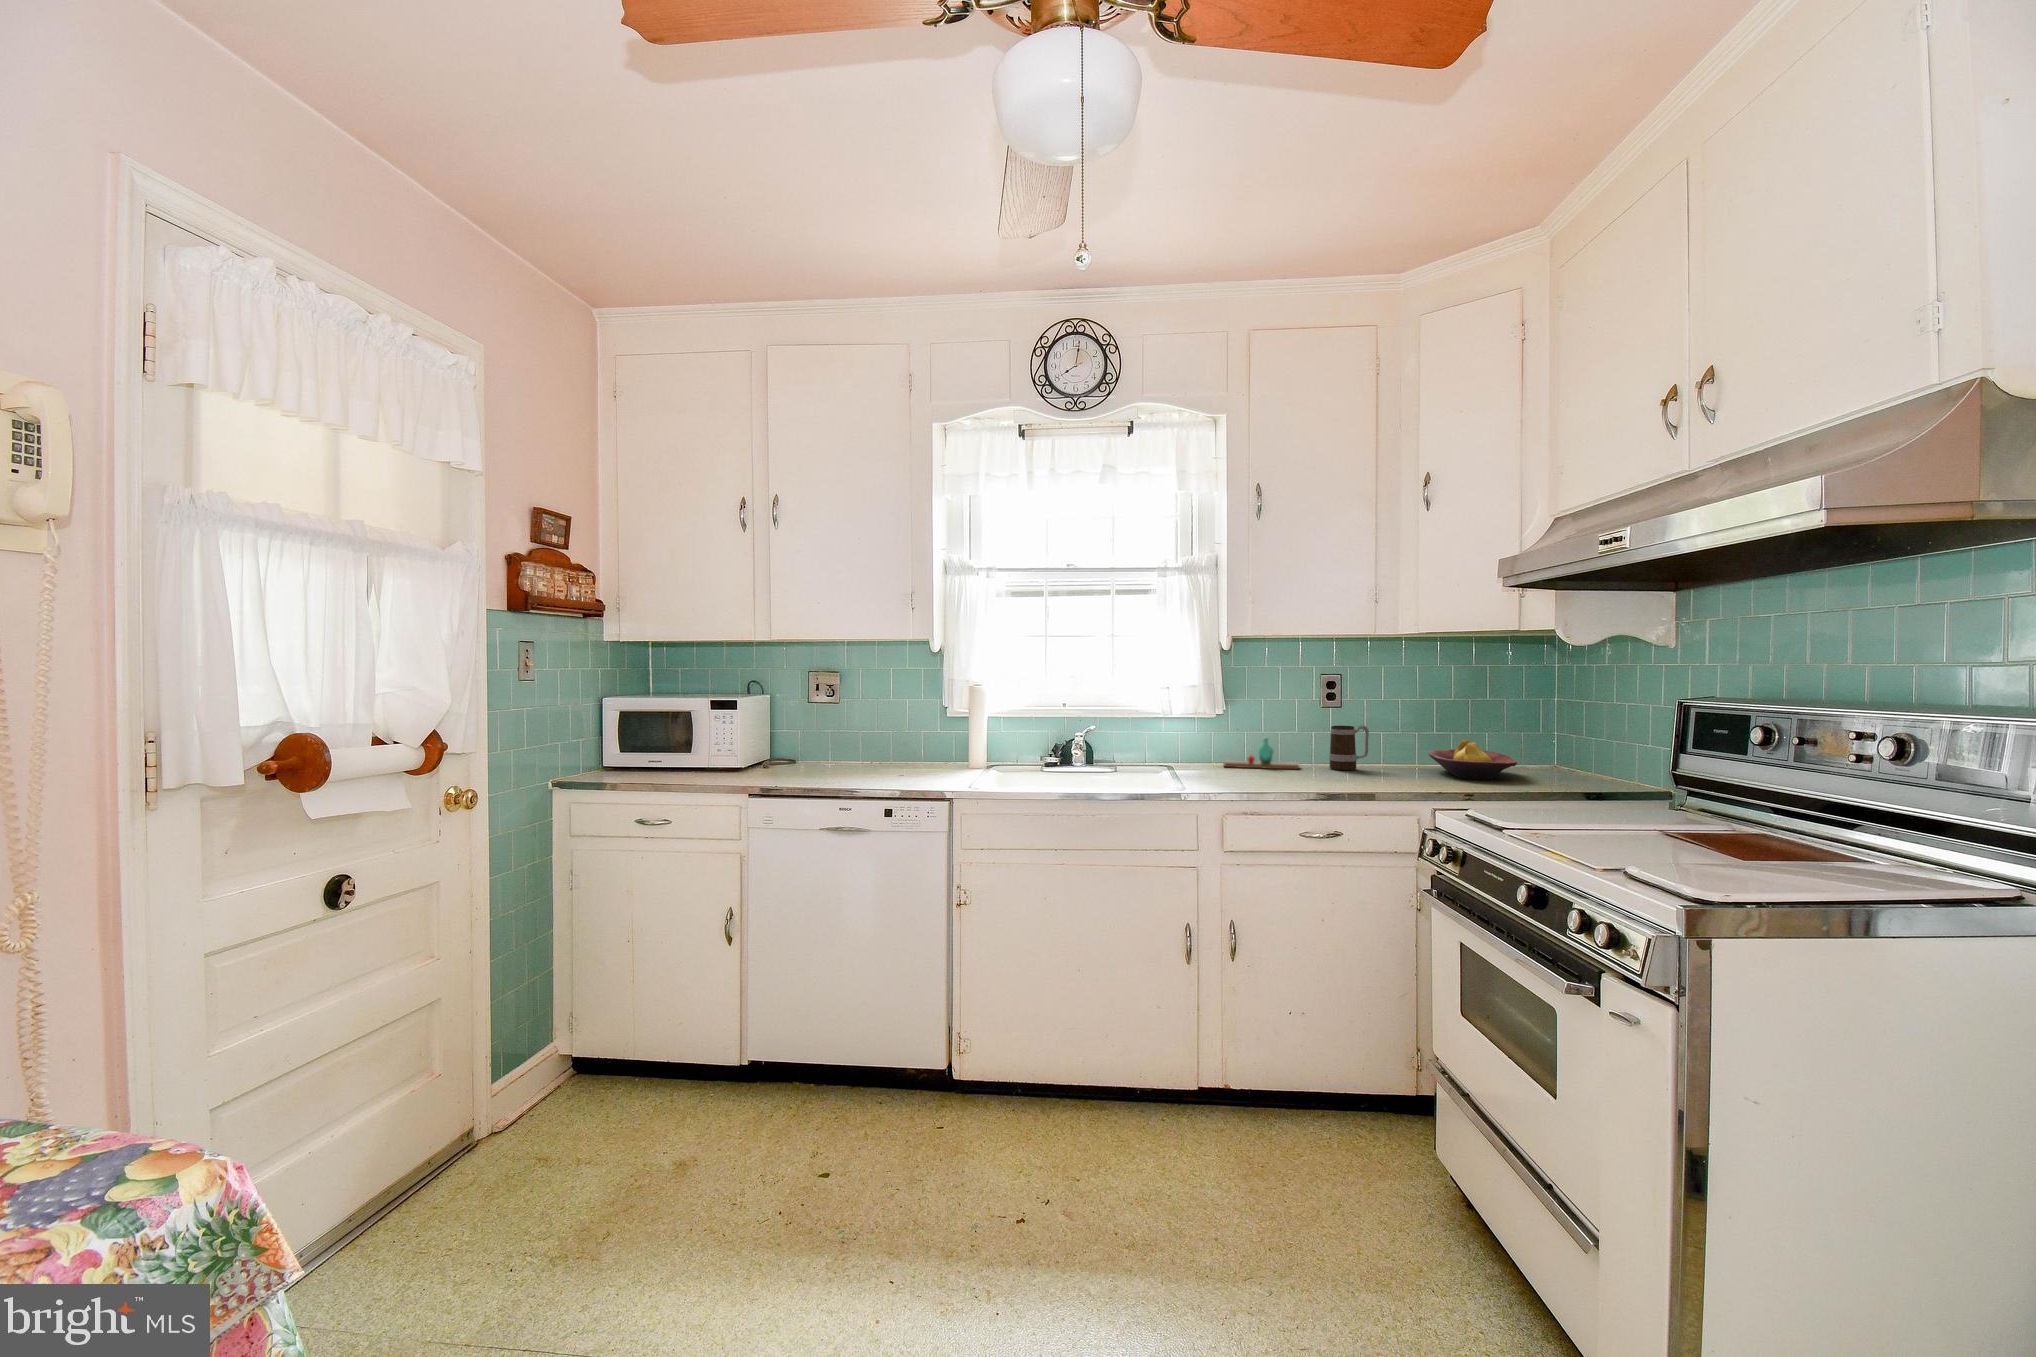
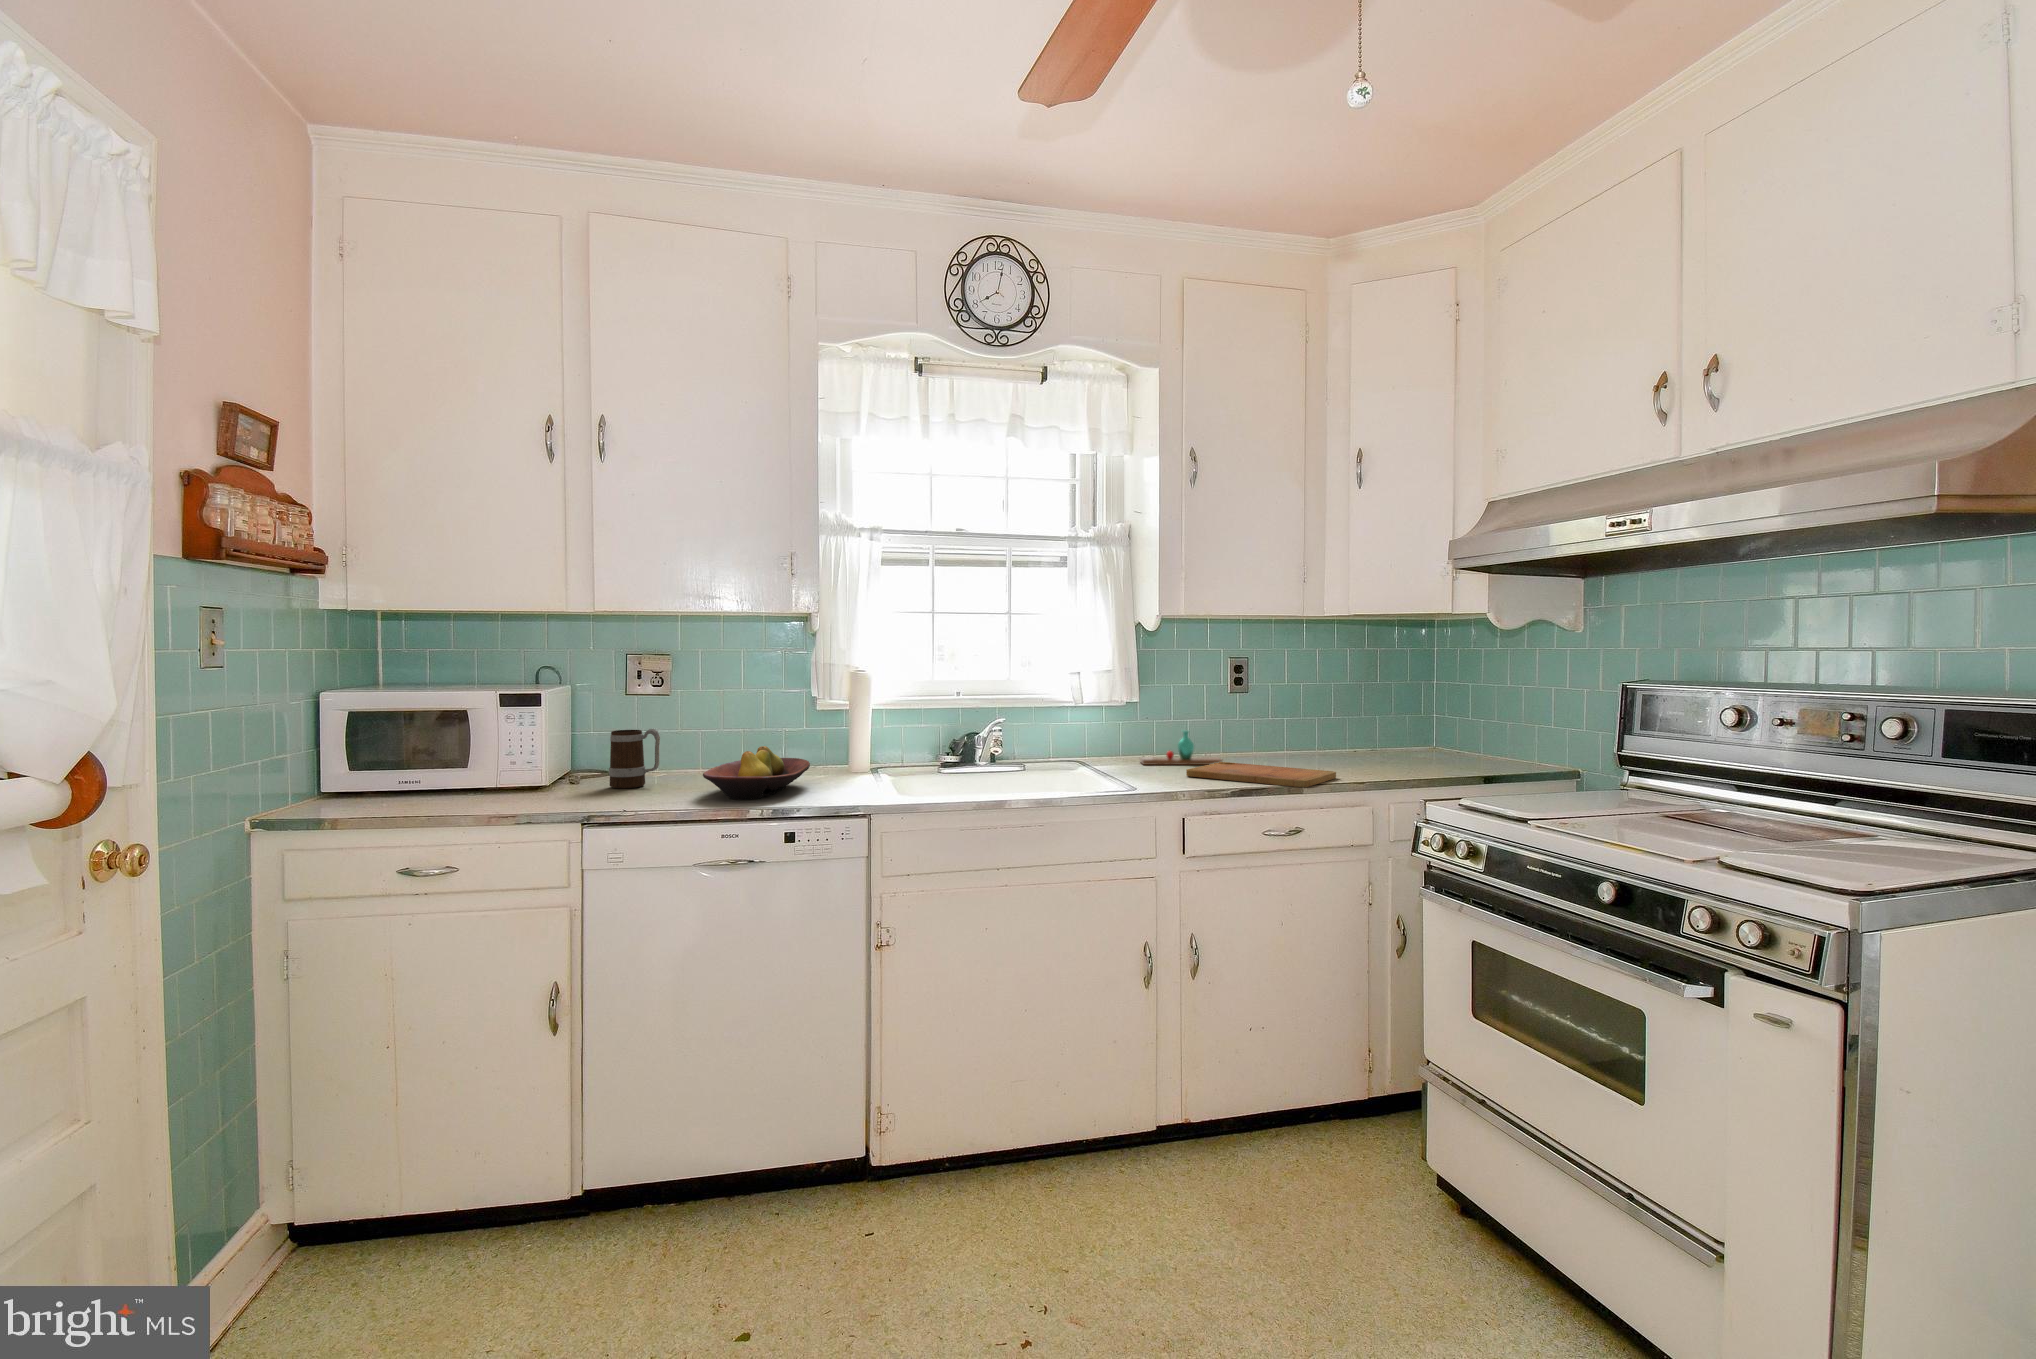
mug: present [1329,725,1369,770] -> present [609,729,660,788]
fruit bowl: present [1429,739,1517,780] -> present [703,746,810,800]
cutting board: none [1244,767,1387,791] -> present [1186,762,1336,787]

